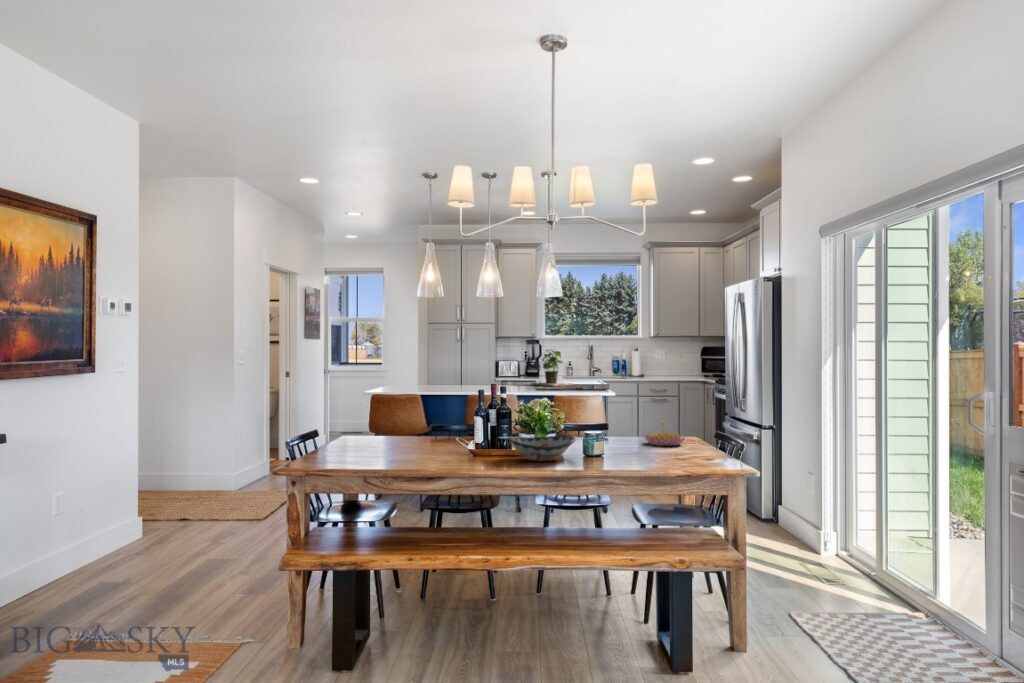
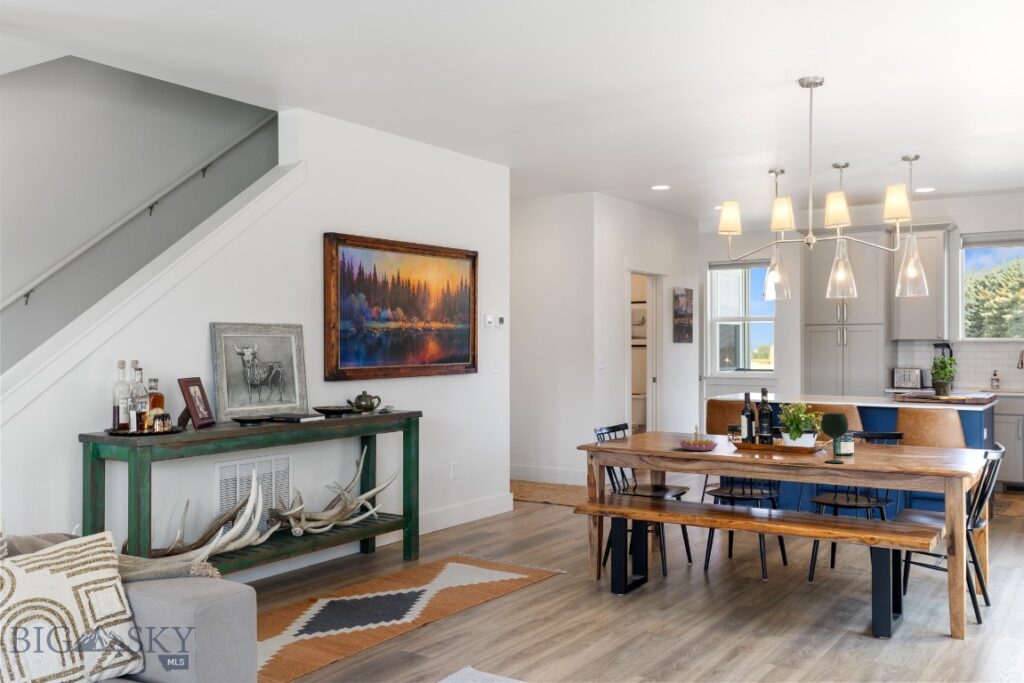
wine glass: none [597,411,628,470] -> present [821,413,848,463]
candle holder: present [645,419,685,446] -> present [680,426,718,451]
decorative bowl: present [508,435,574,461] -> none [756,433,816,455]

